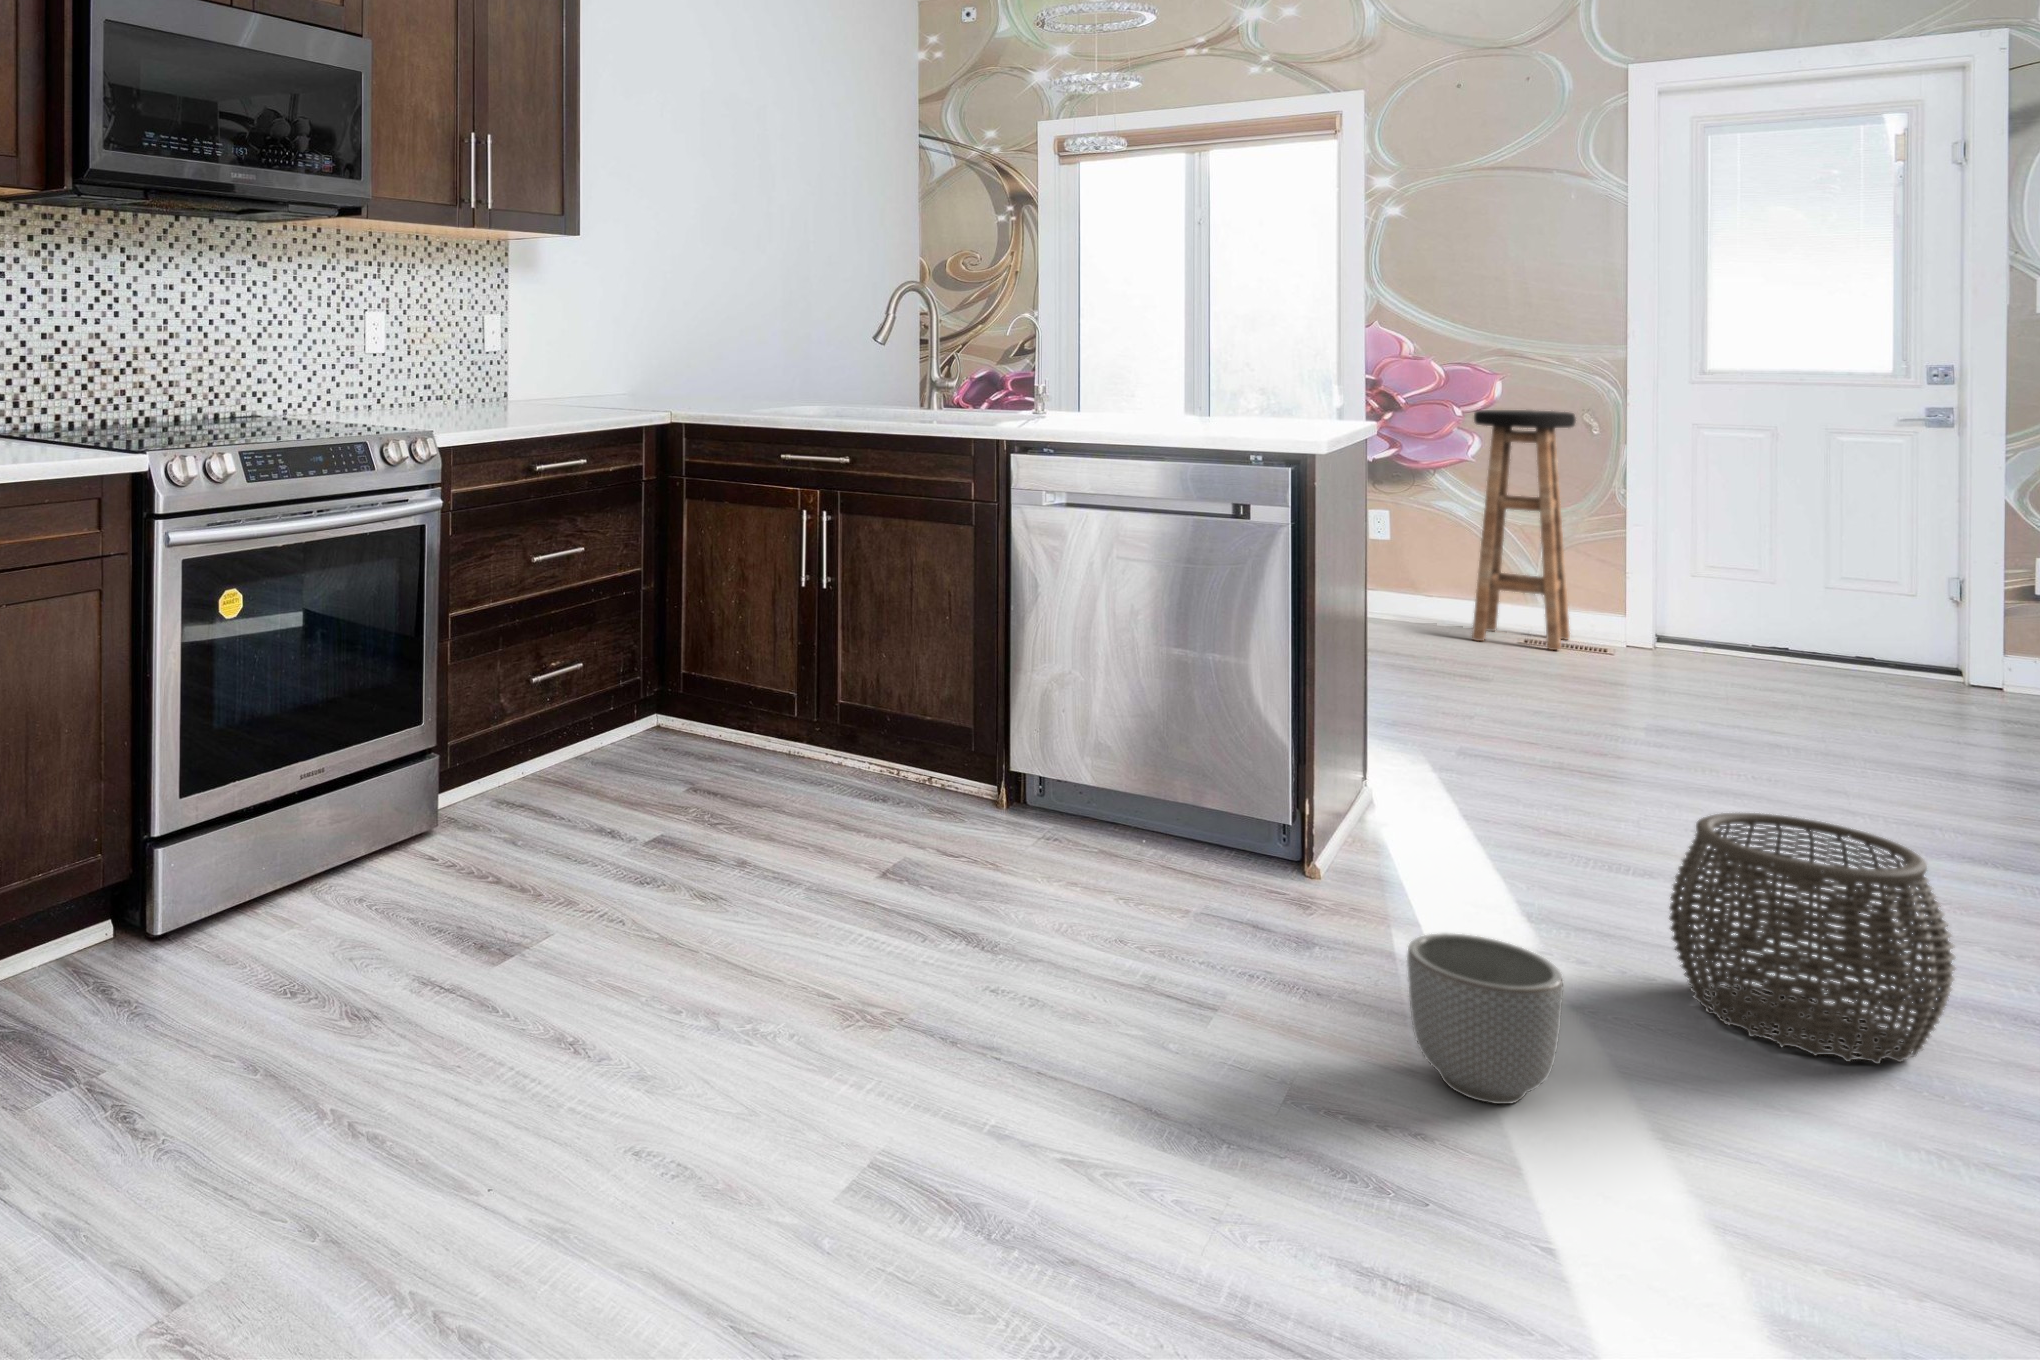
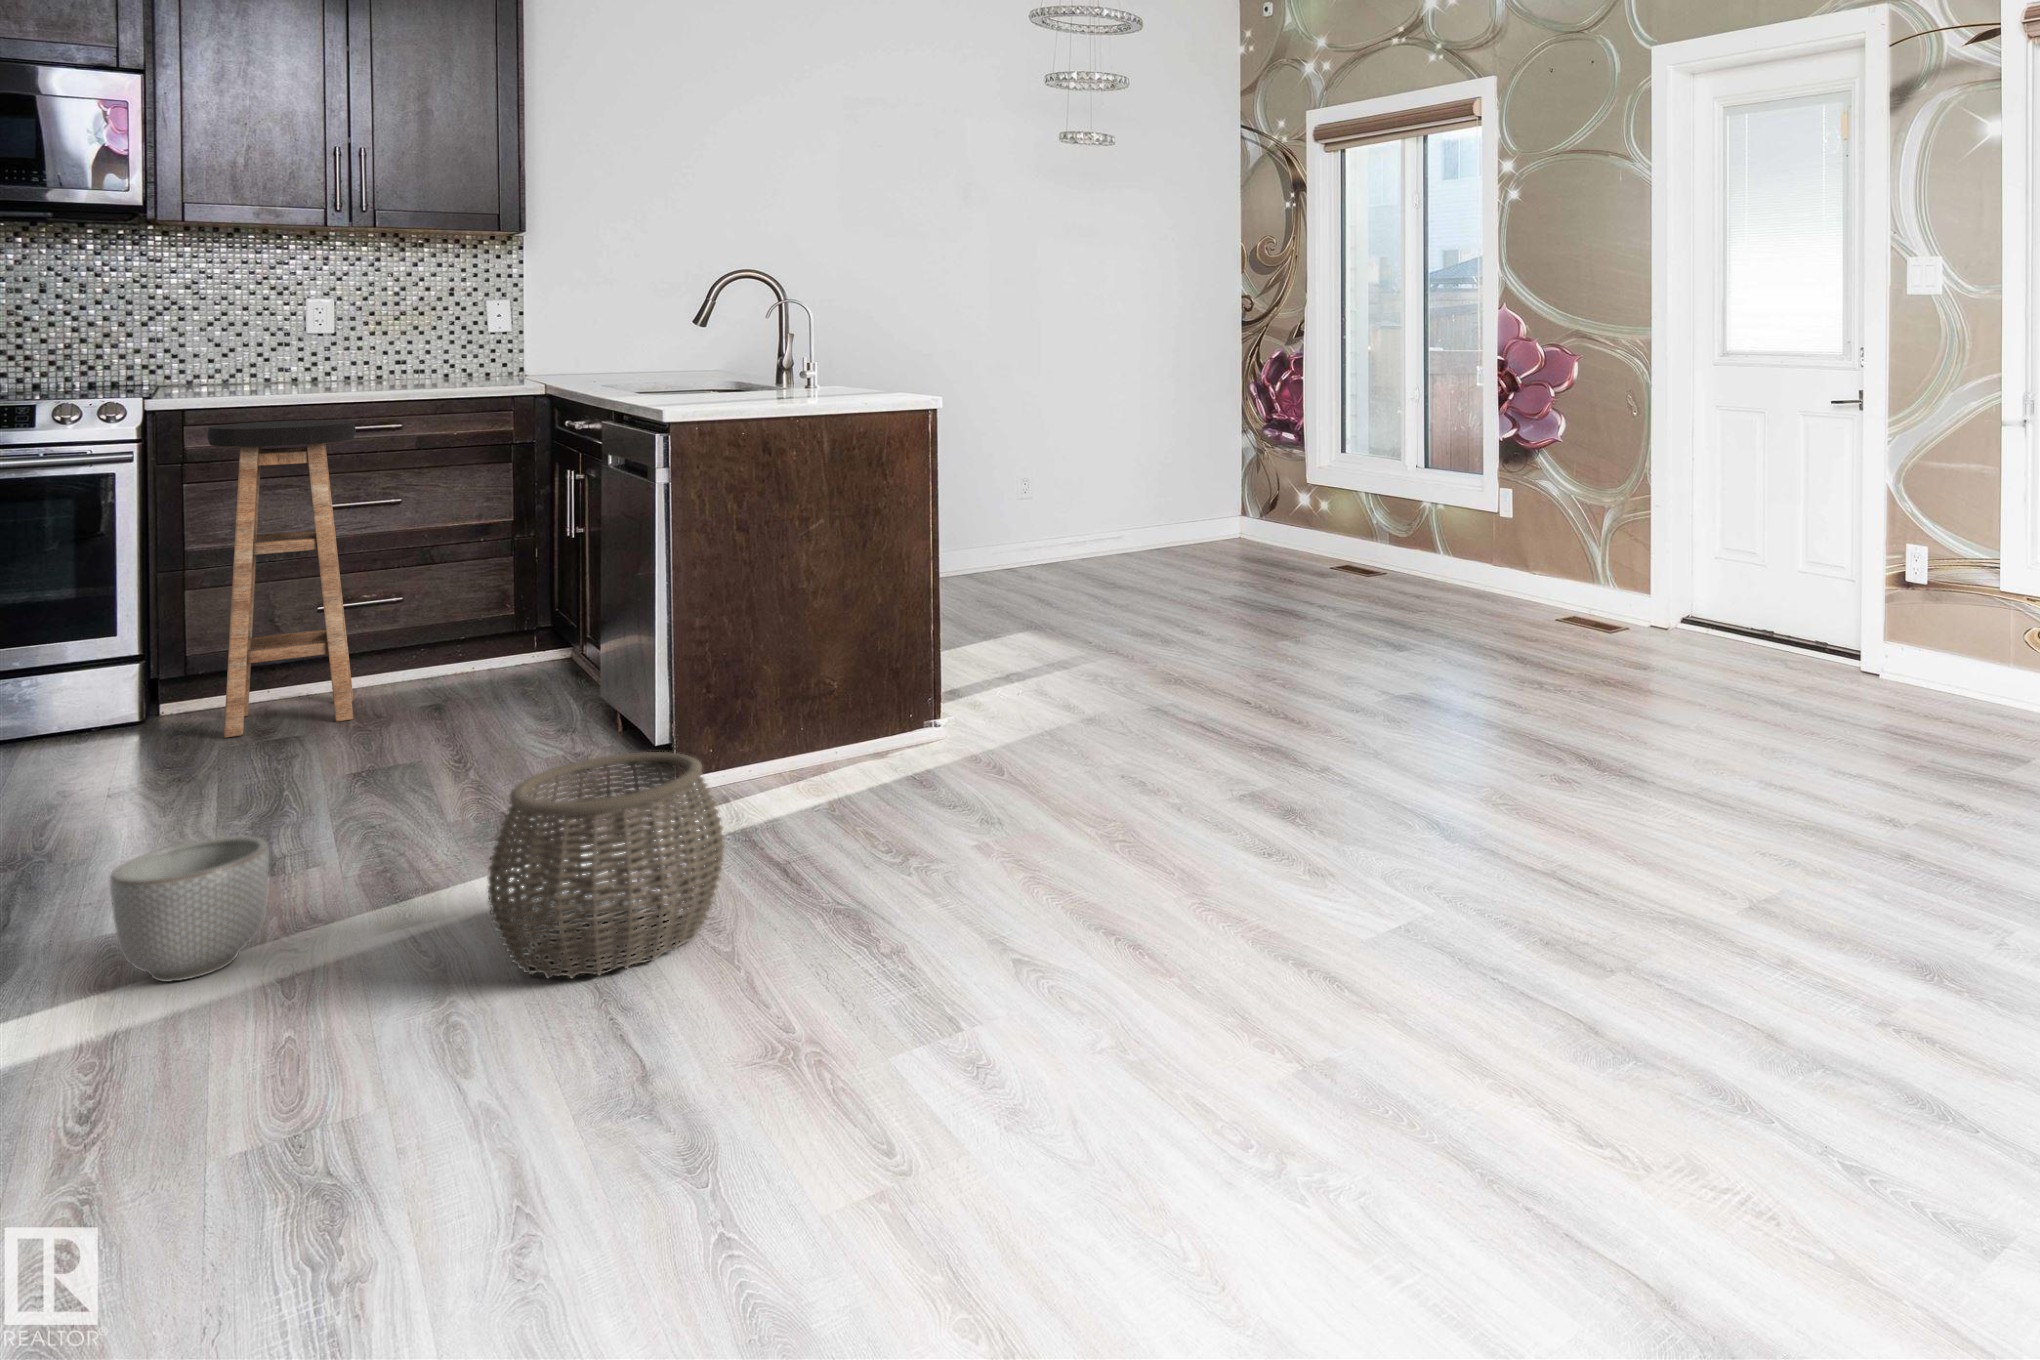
bar stool: present [1472,410,1576,650] -> present [207,420,356,738]

